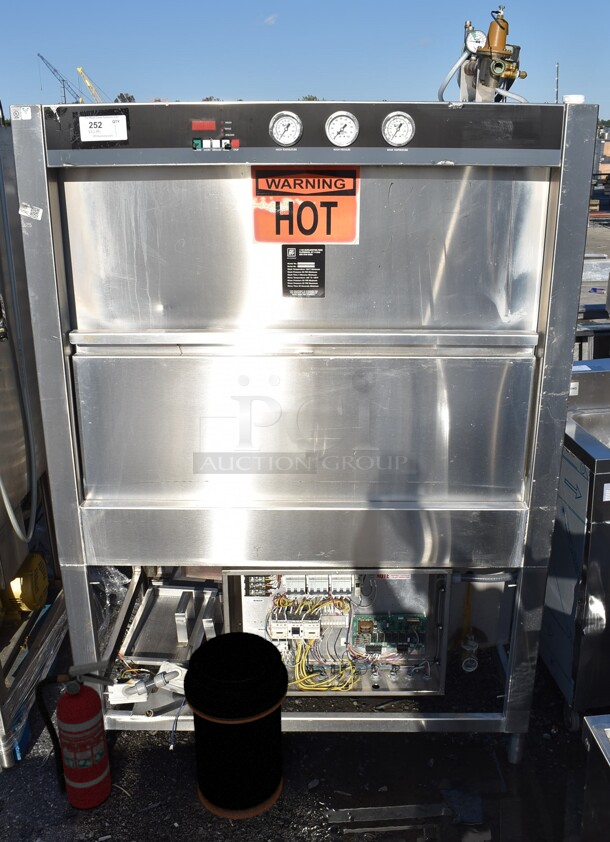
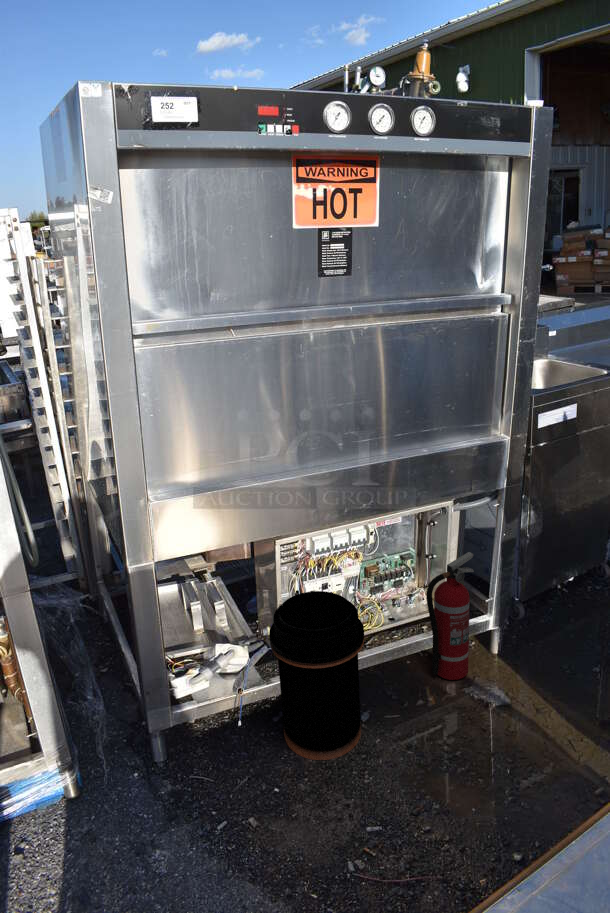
fire extinguisher: present [35,660,114,809] -> present [427,552,474,680]

